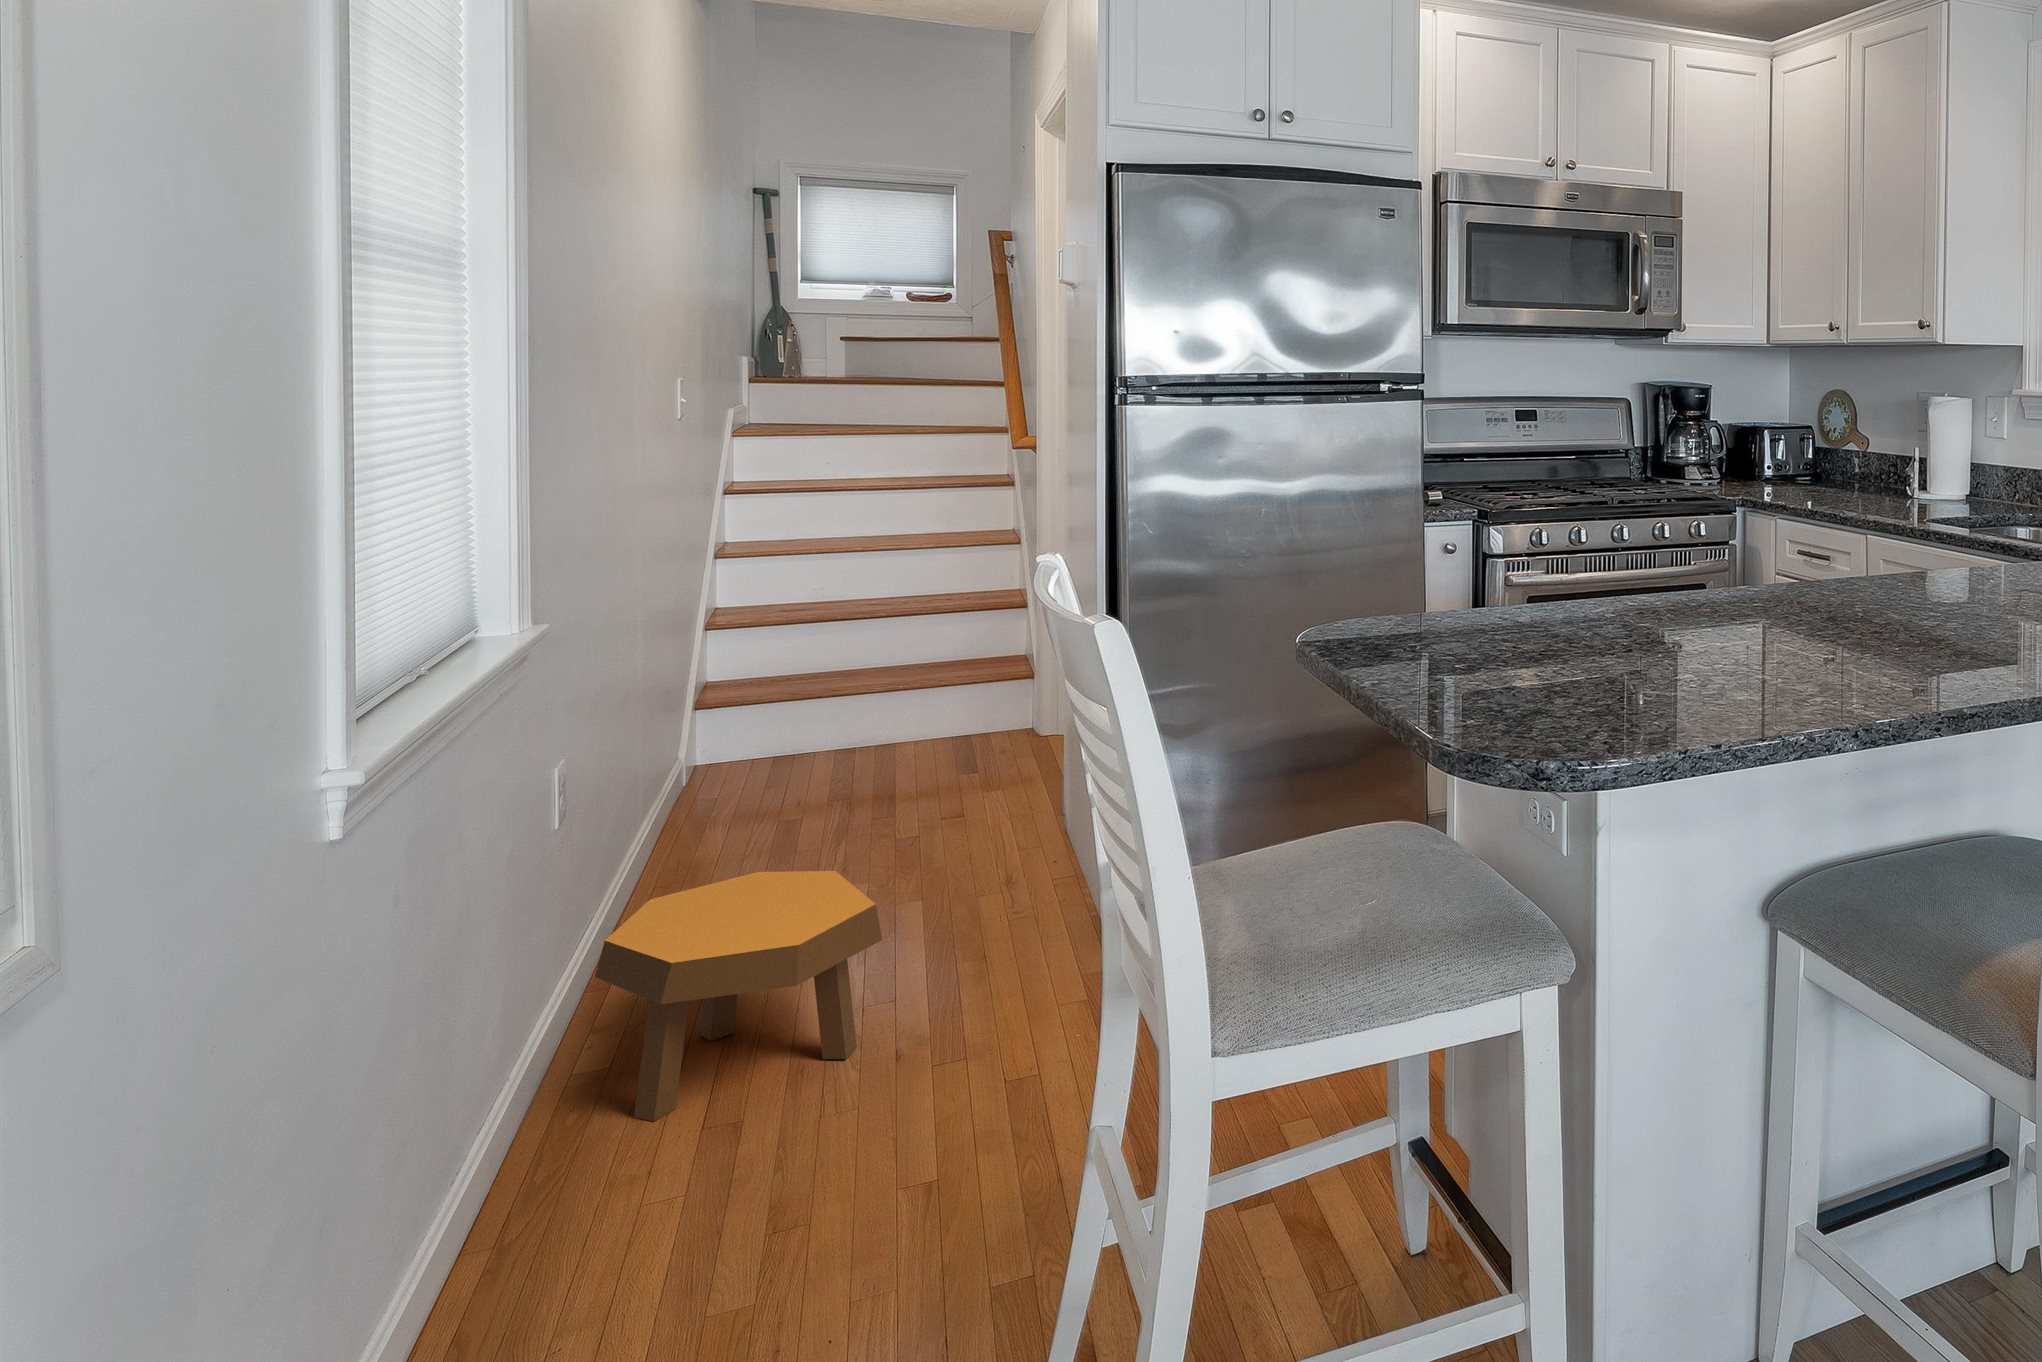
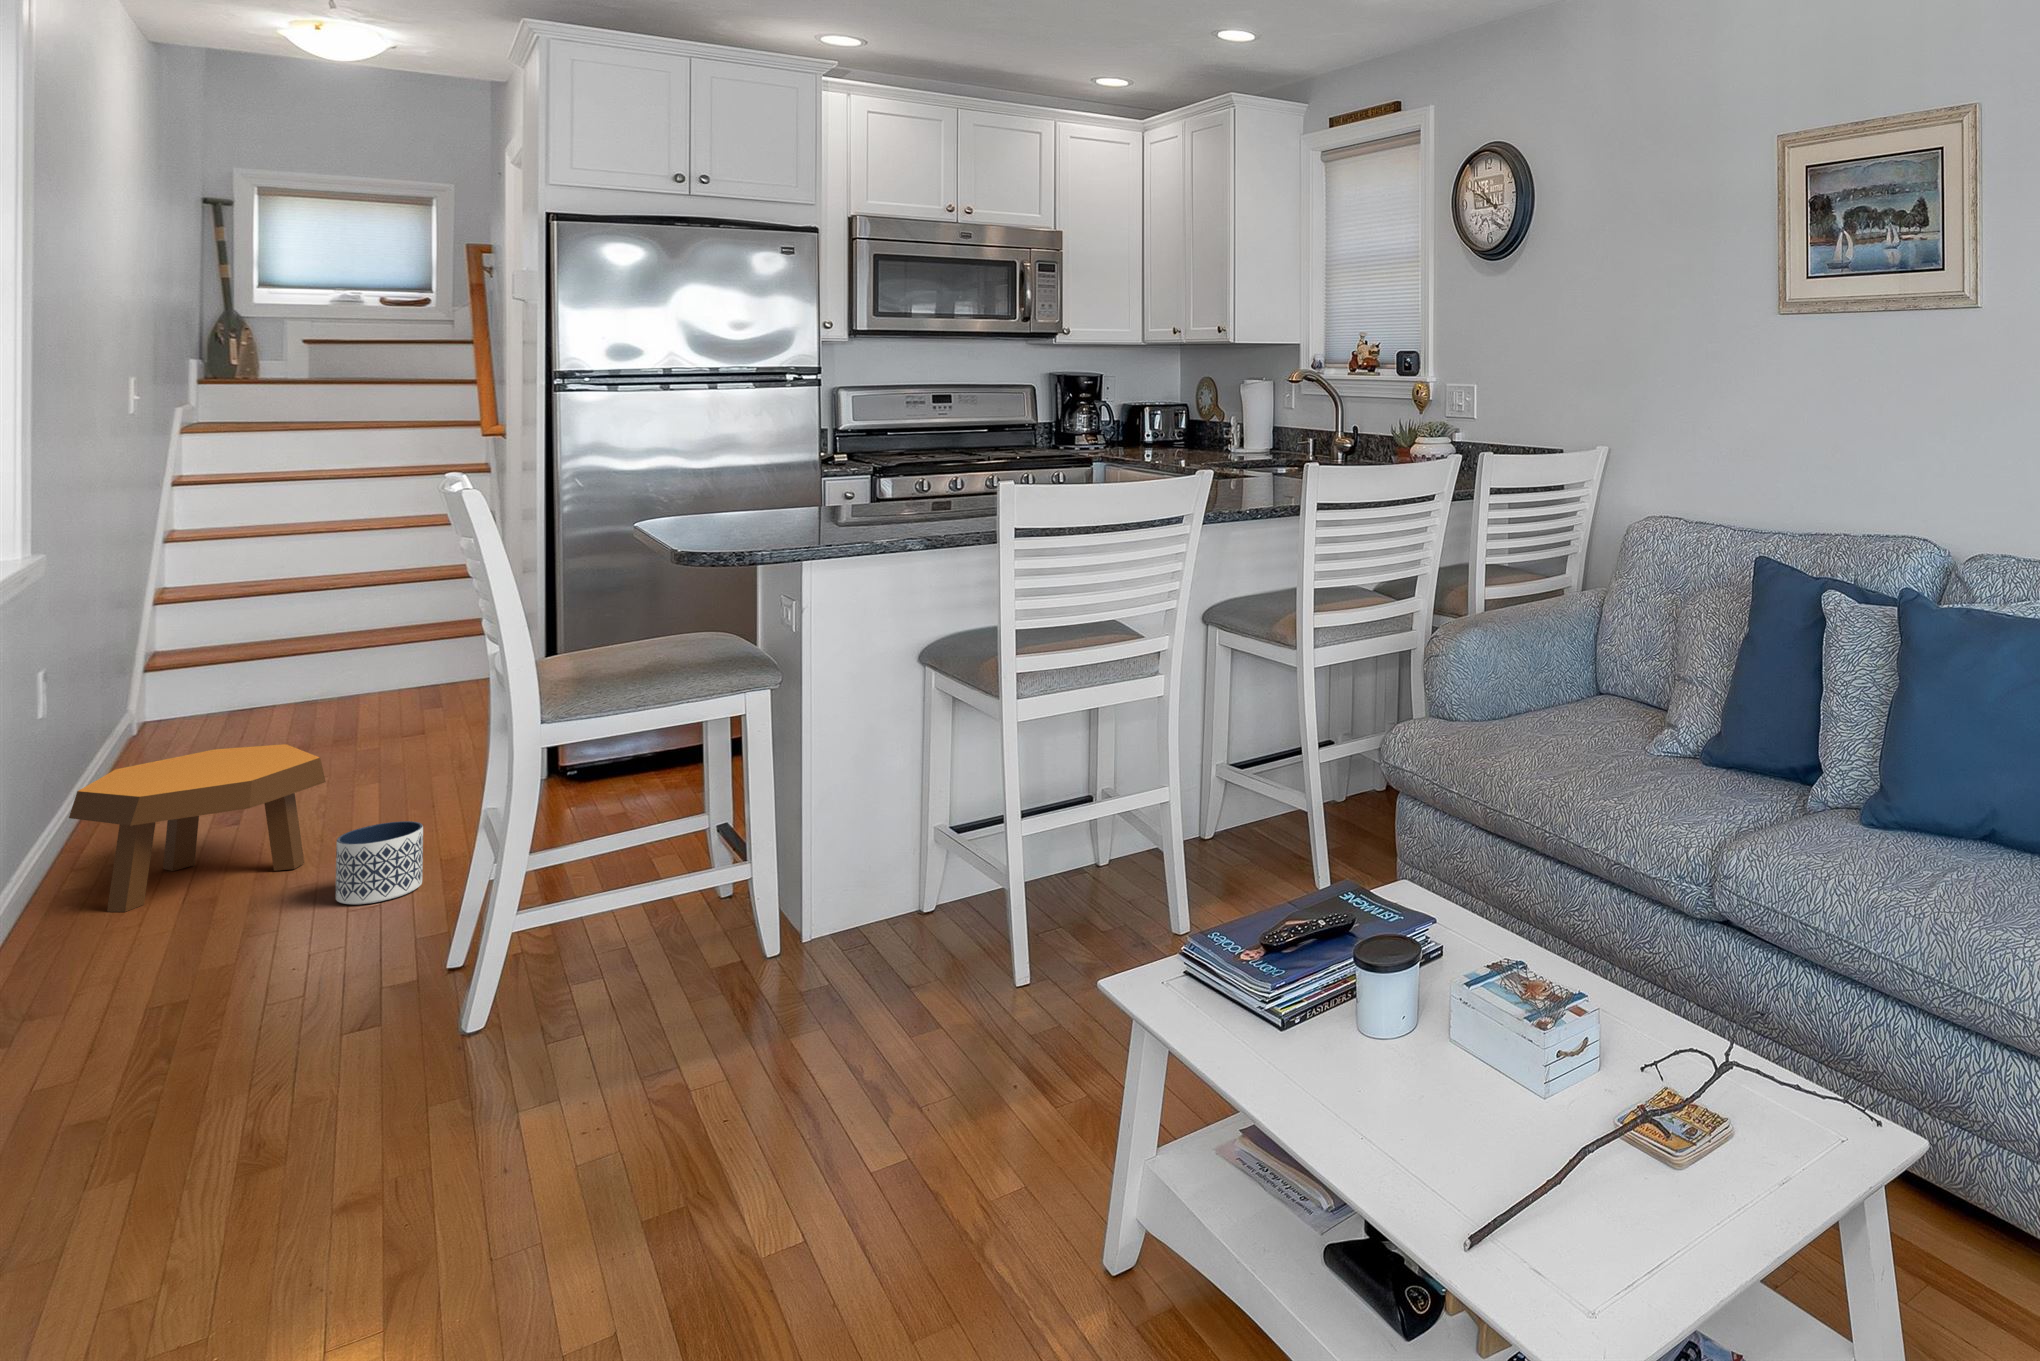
planter: none [898,1020,1003,1153] -> present [336,821,423,905]

